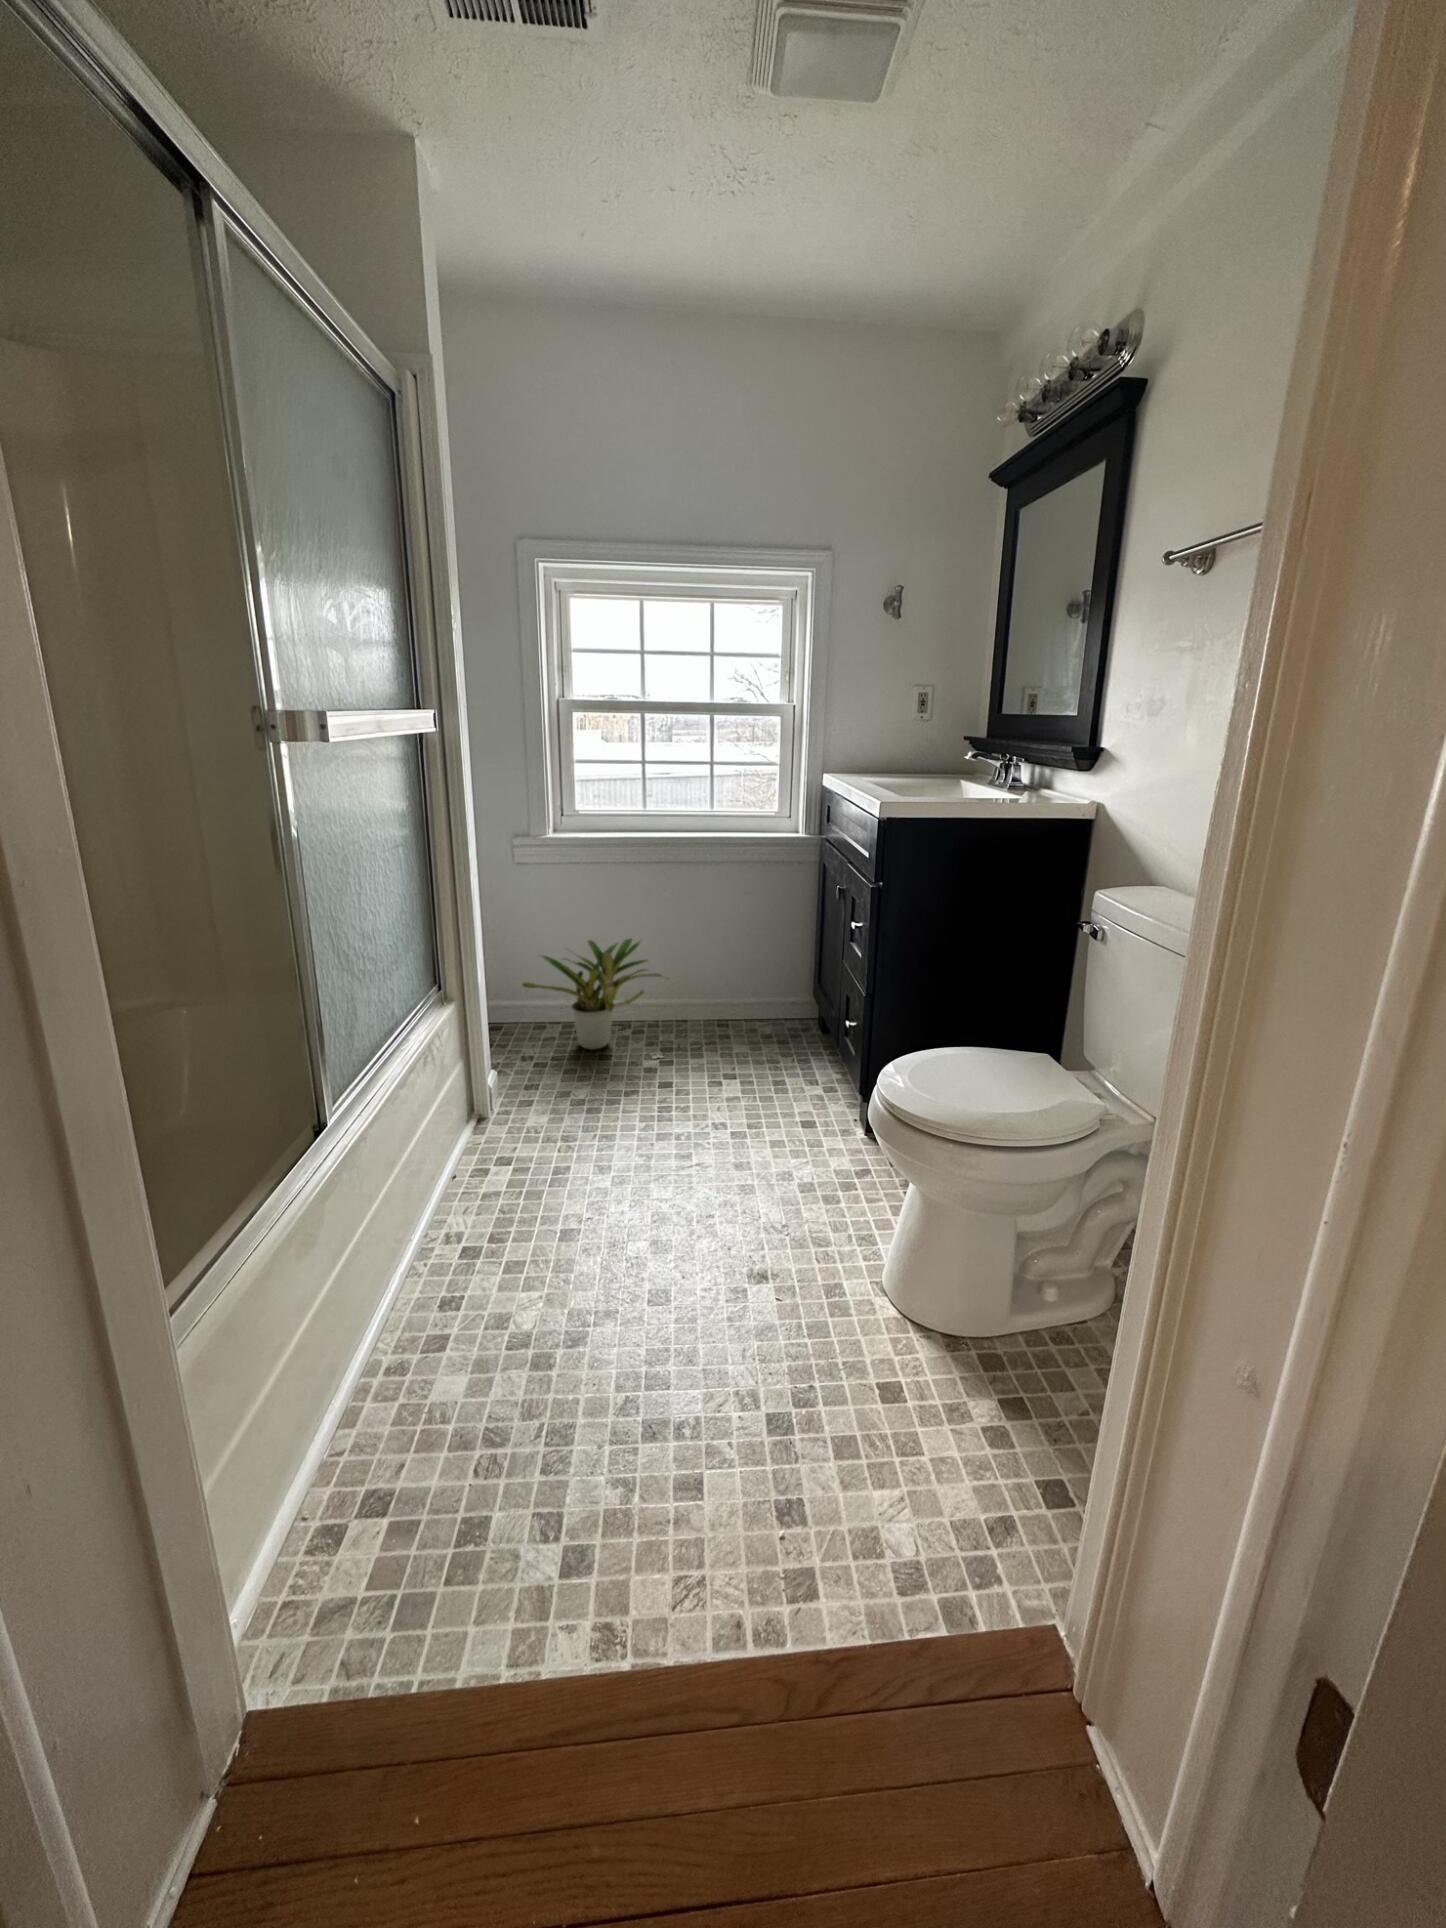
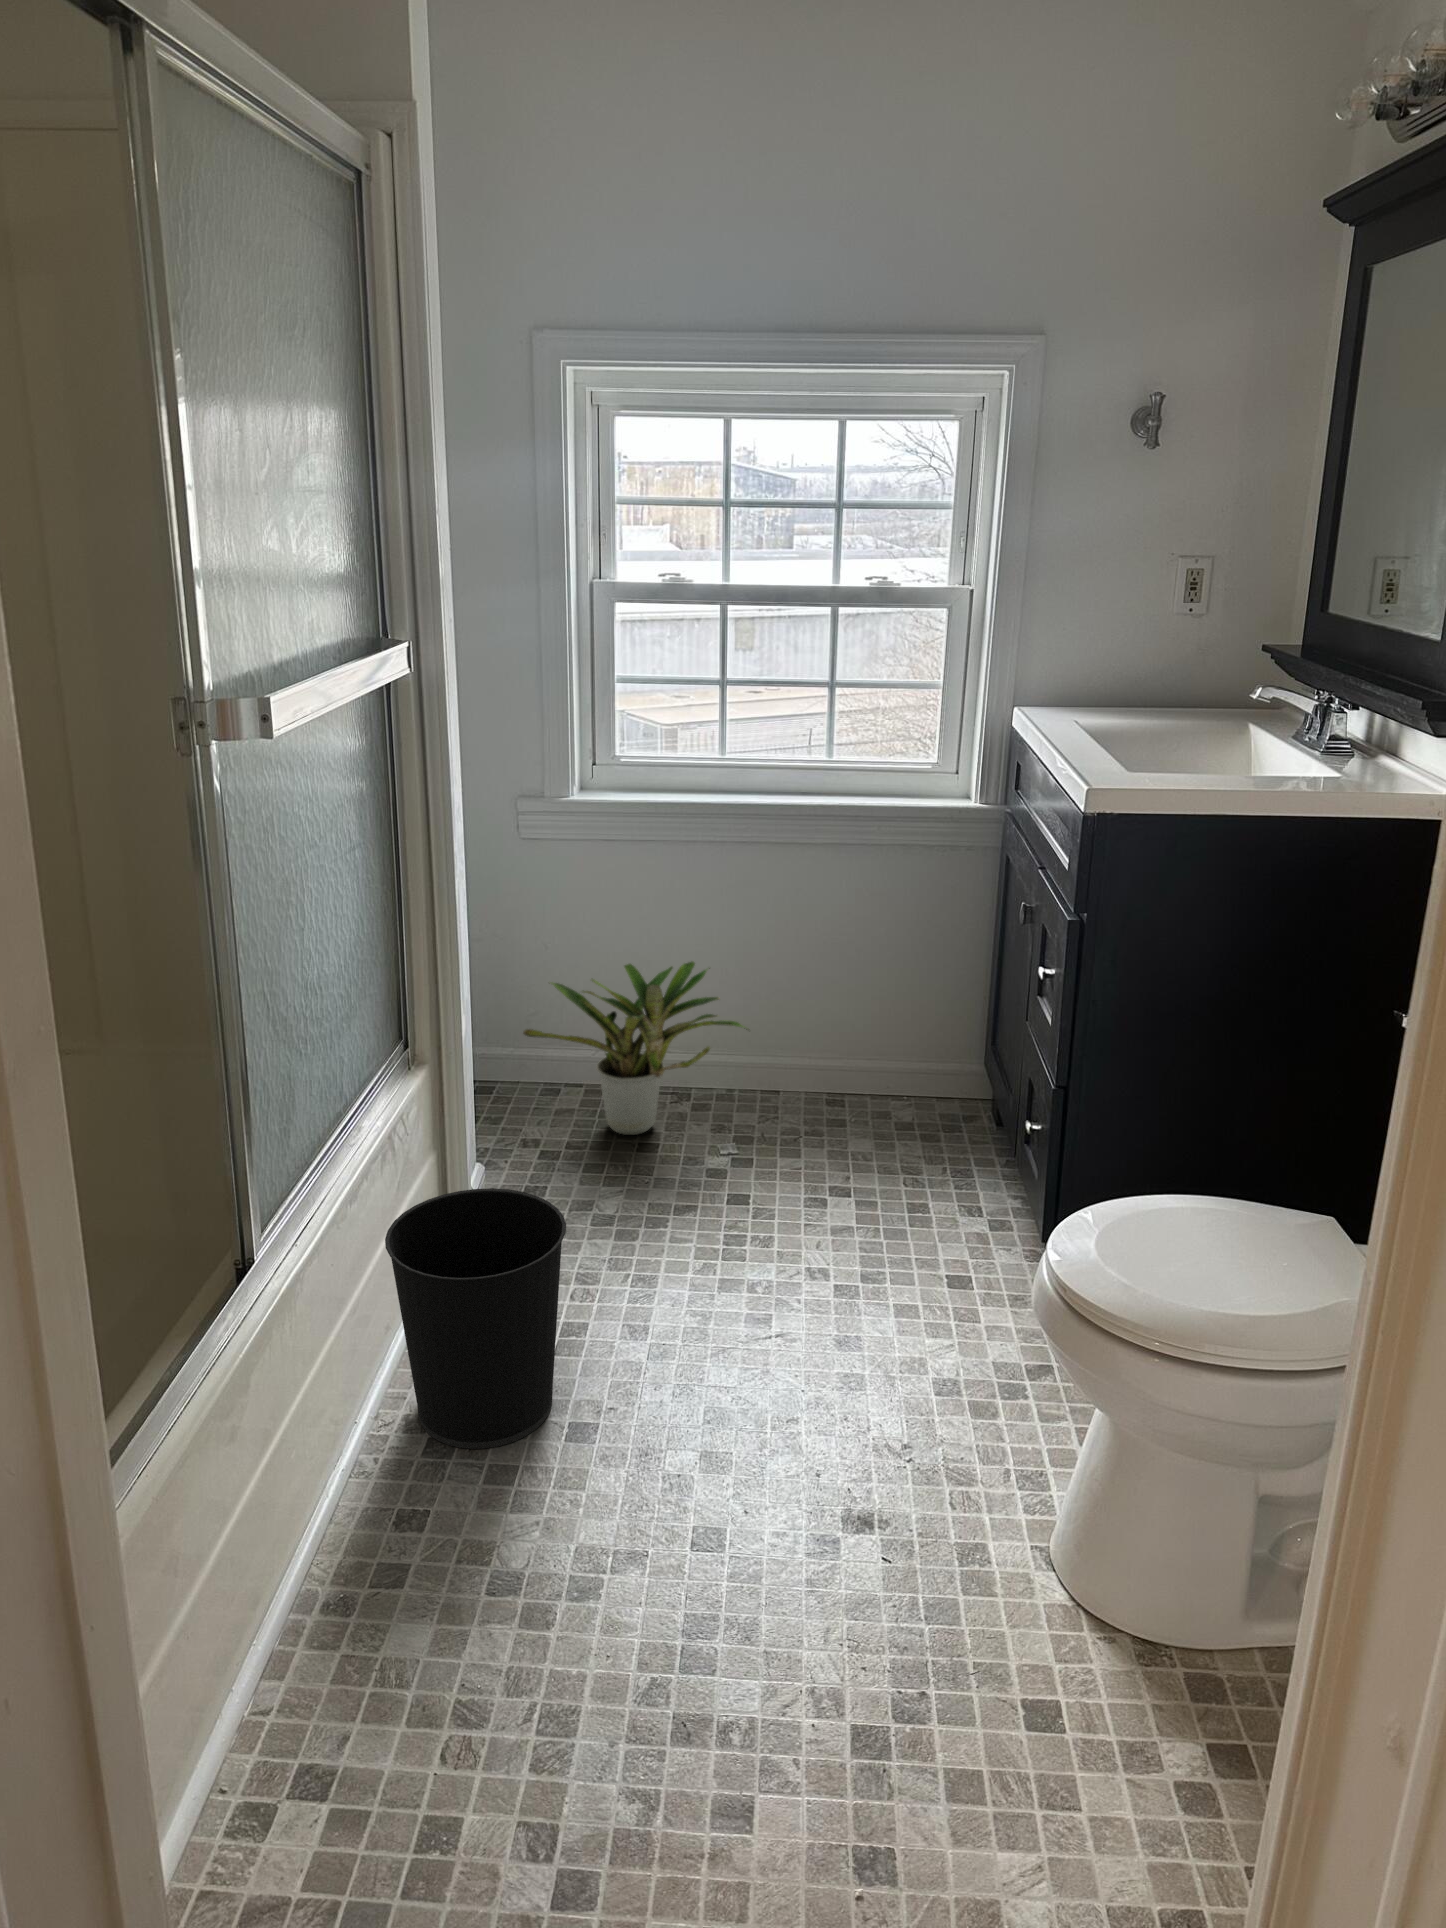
wastebasket: none [428,1076,555,1252] -> present [385,1188,566,1449]

